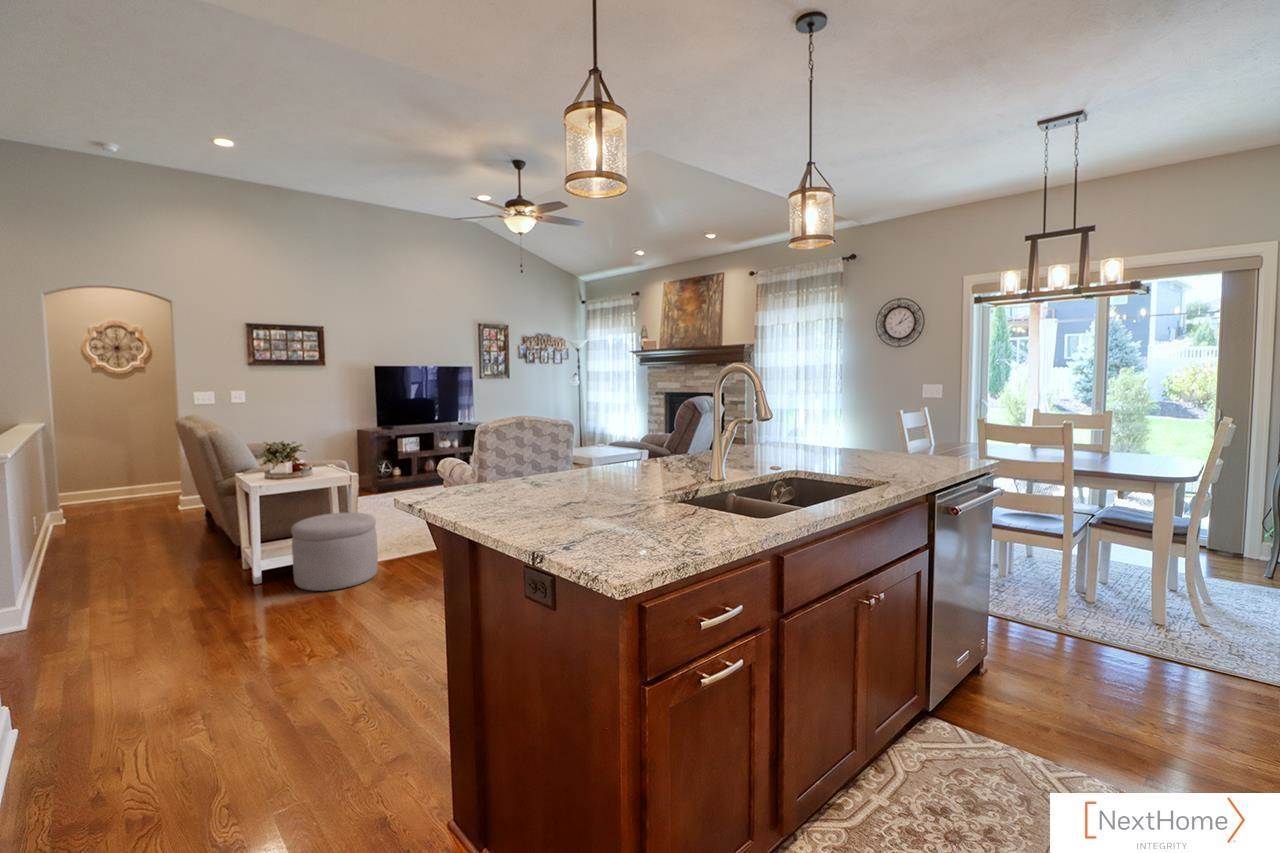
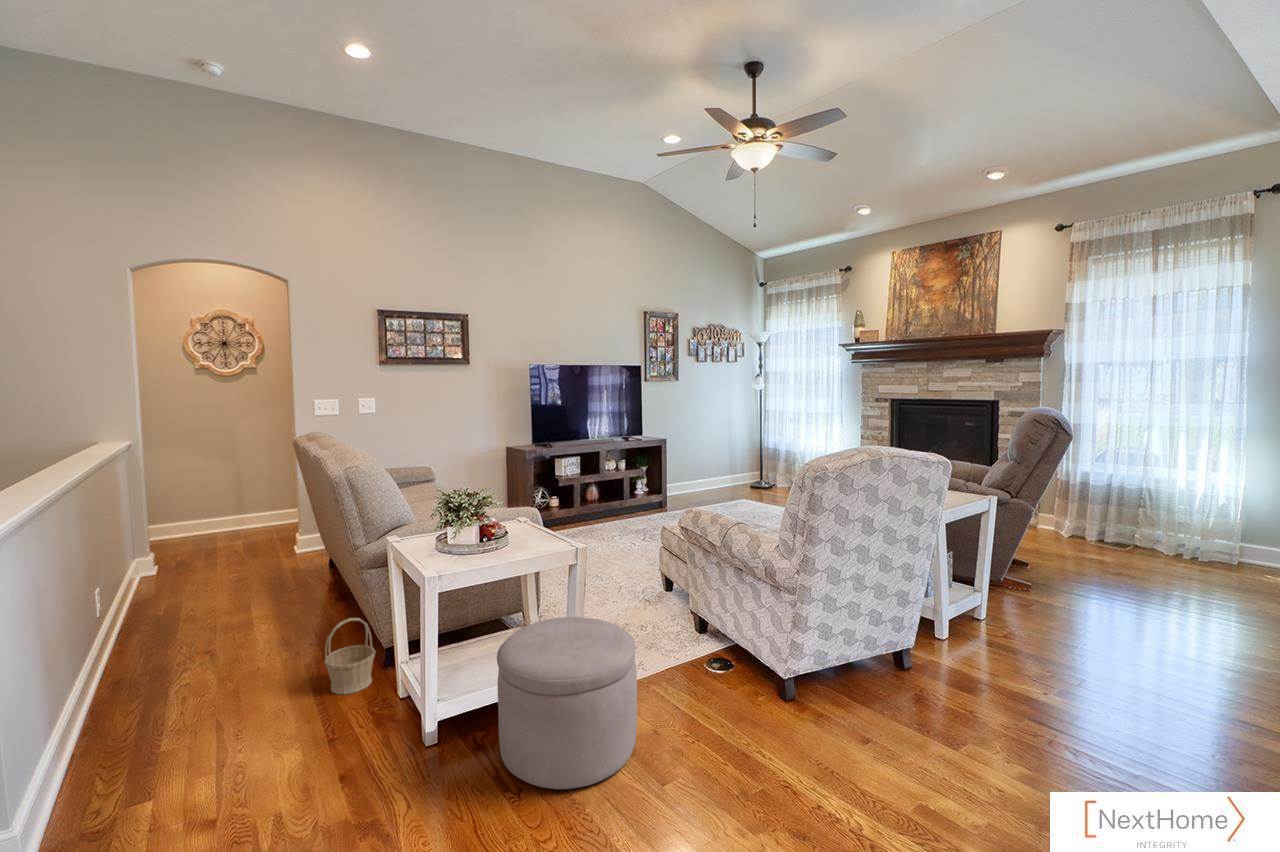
basket: none [193,524,229,568] -> present [324,618,375,694]

